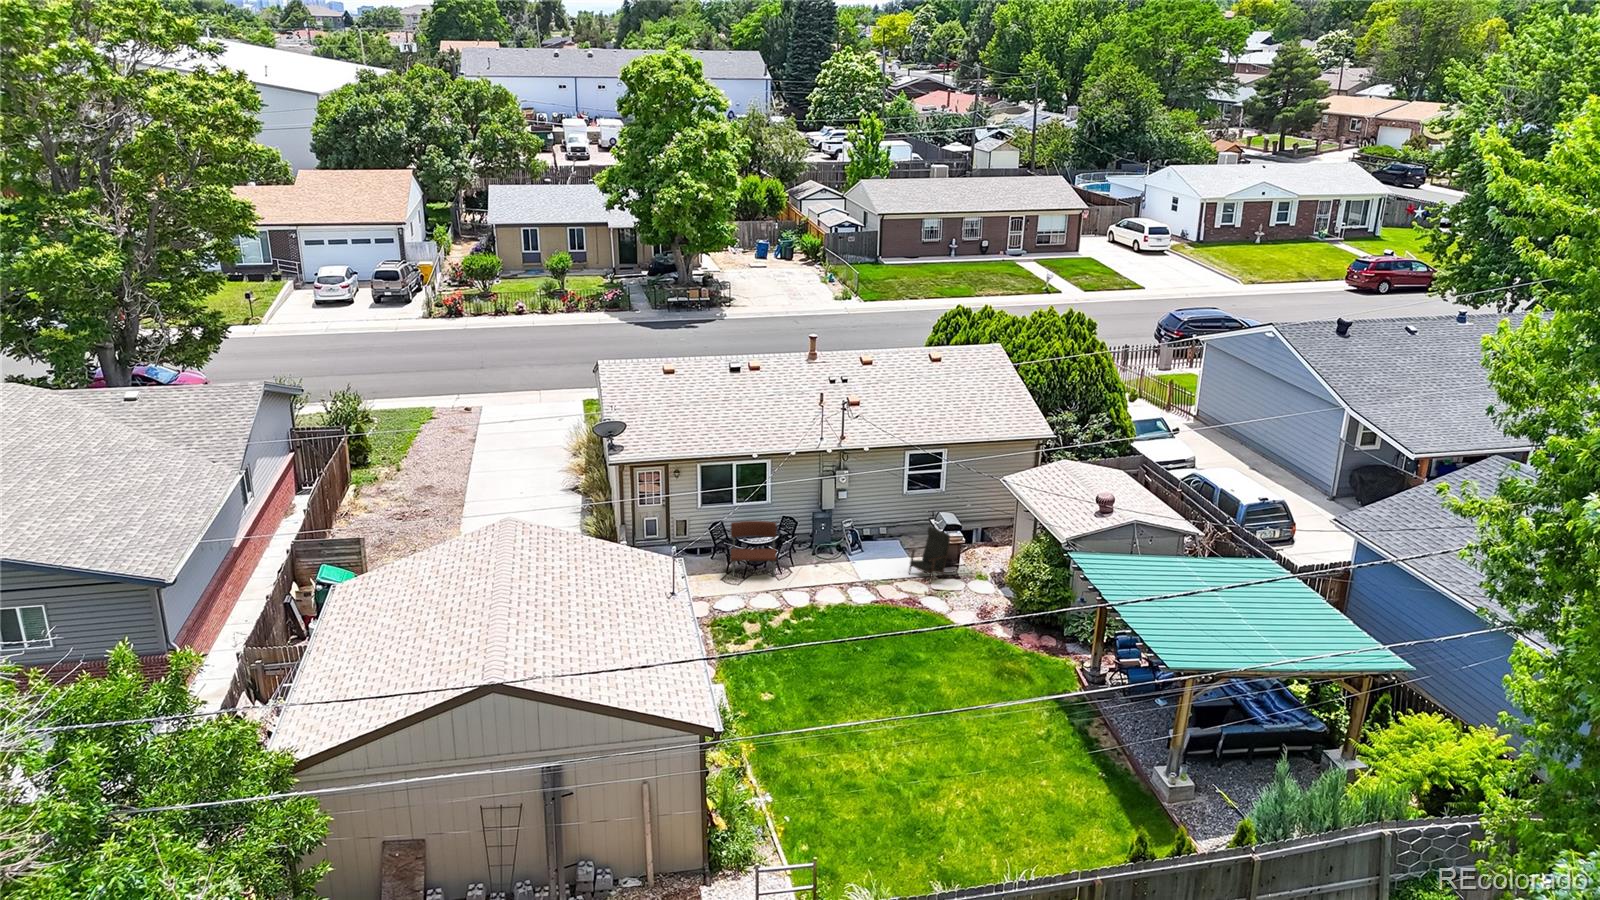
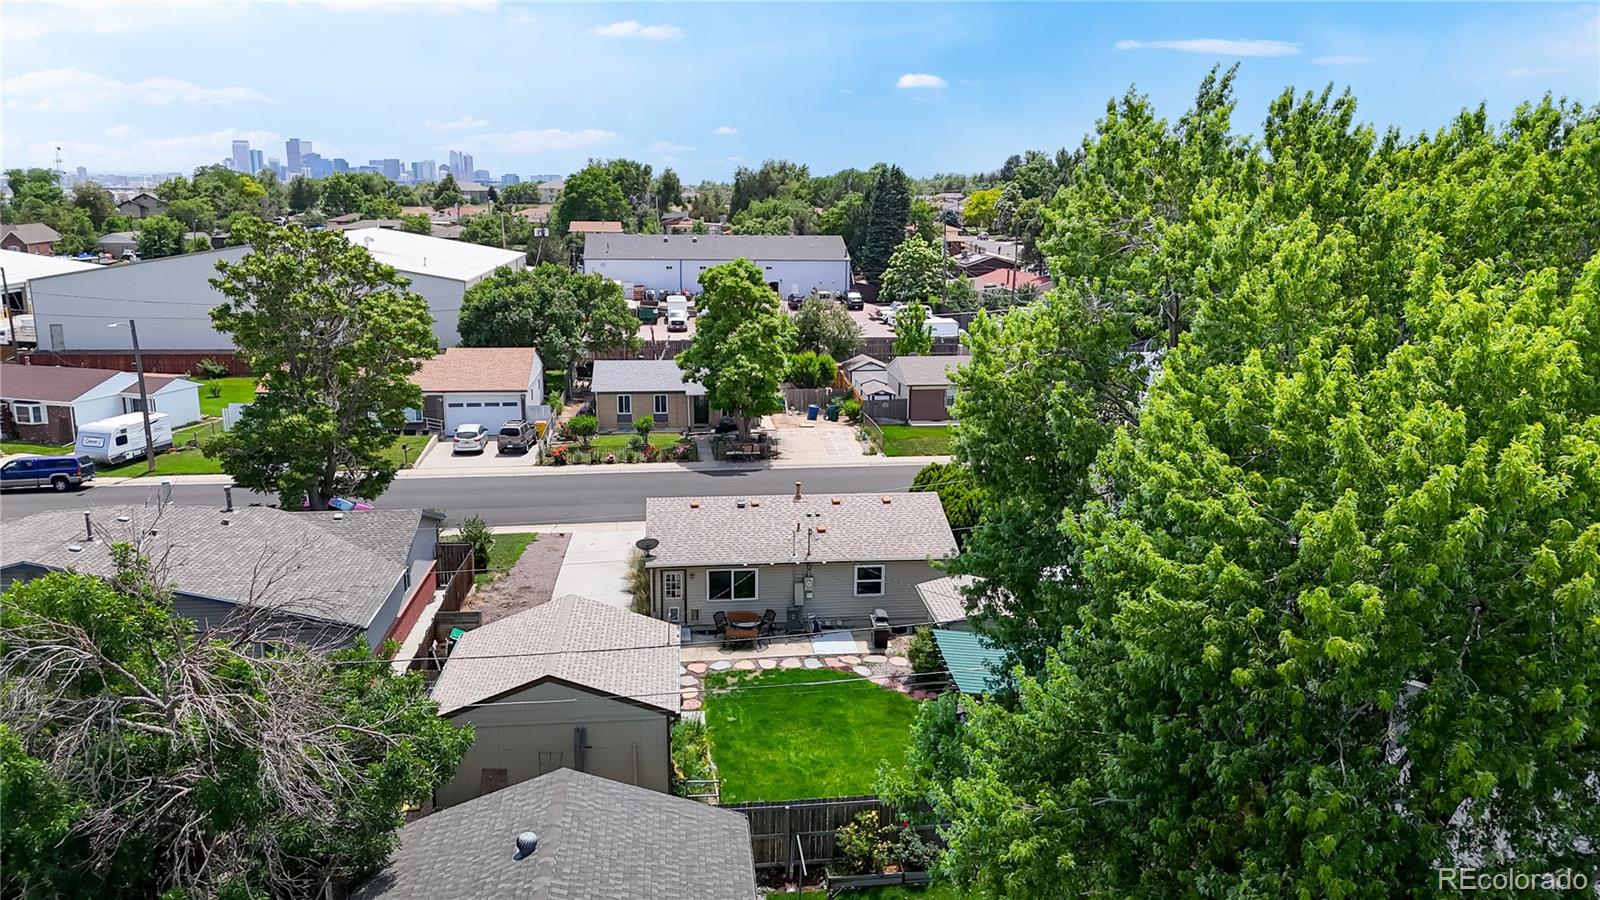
lounge chair: present [909,527,950,583] -> none [848,618,877,657]

